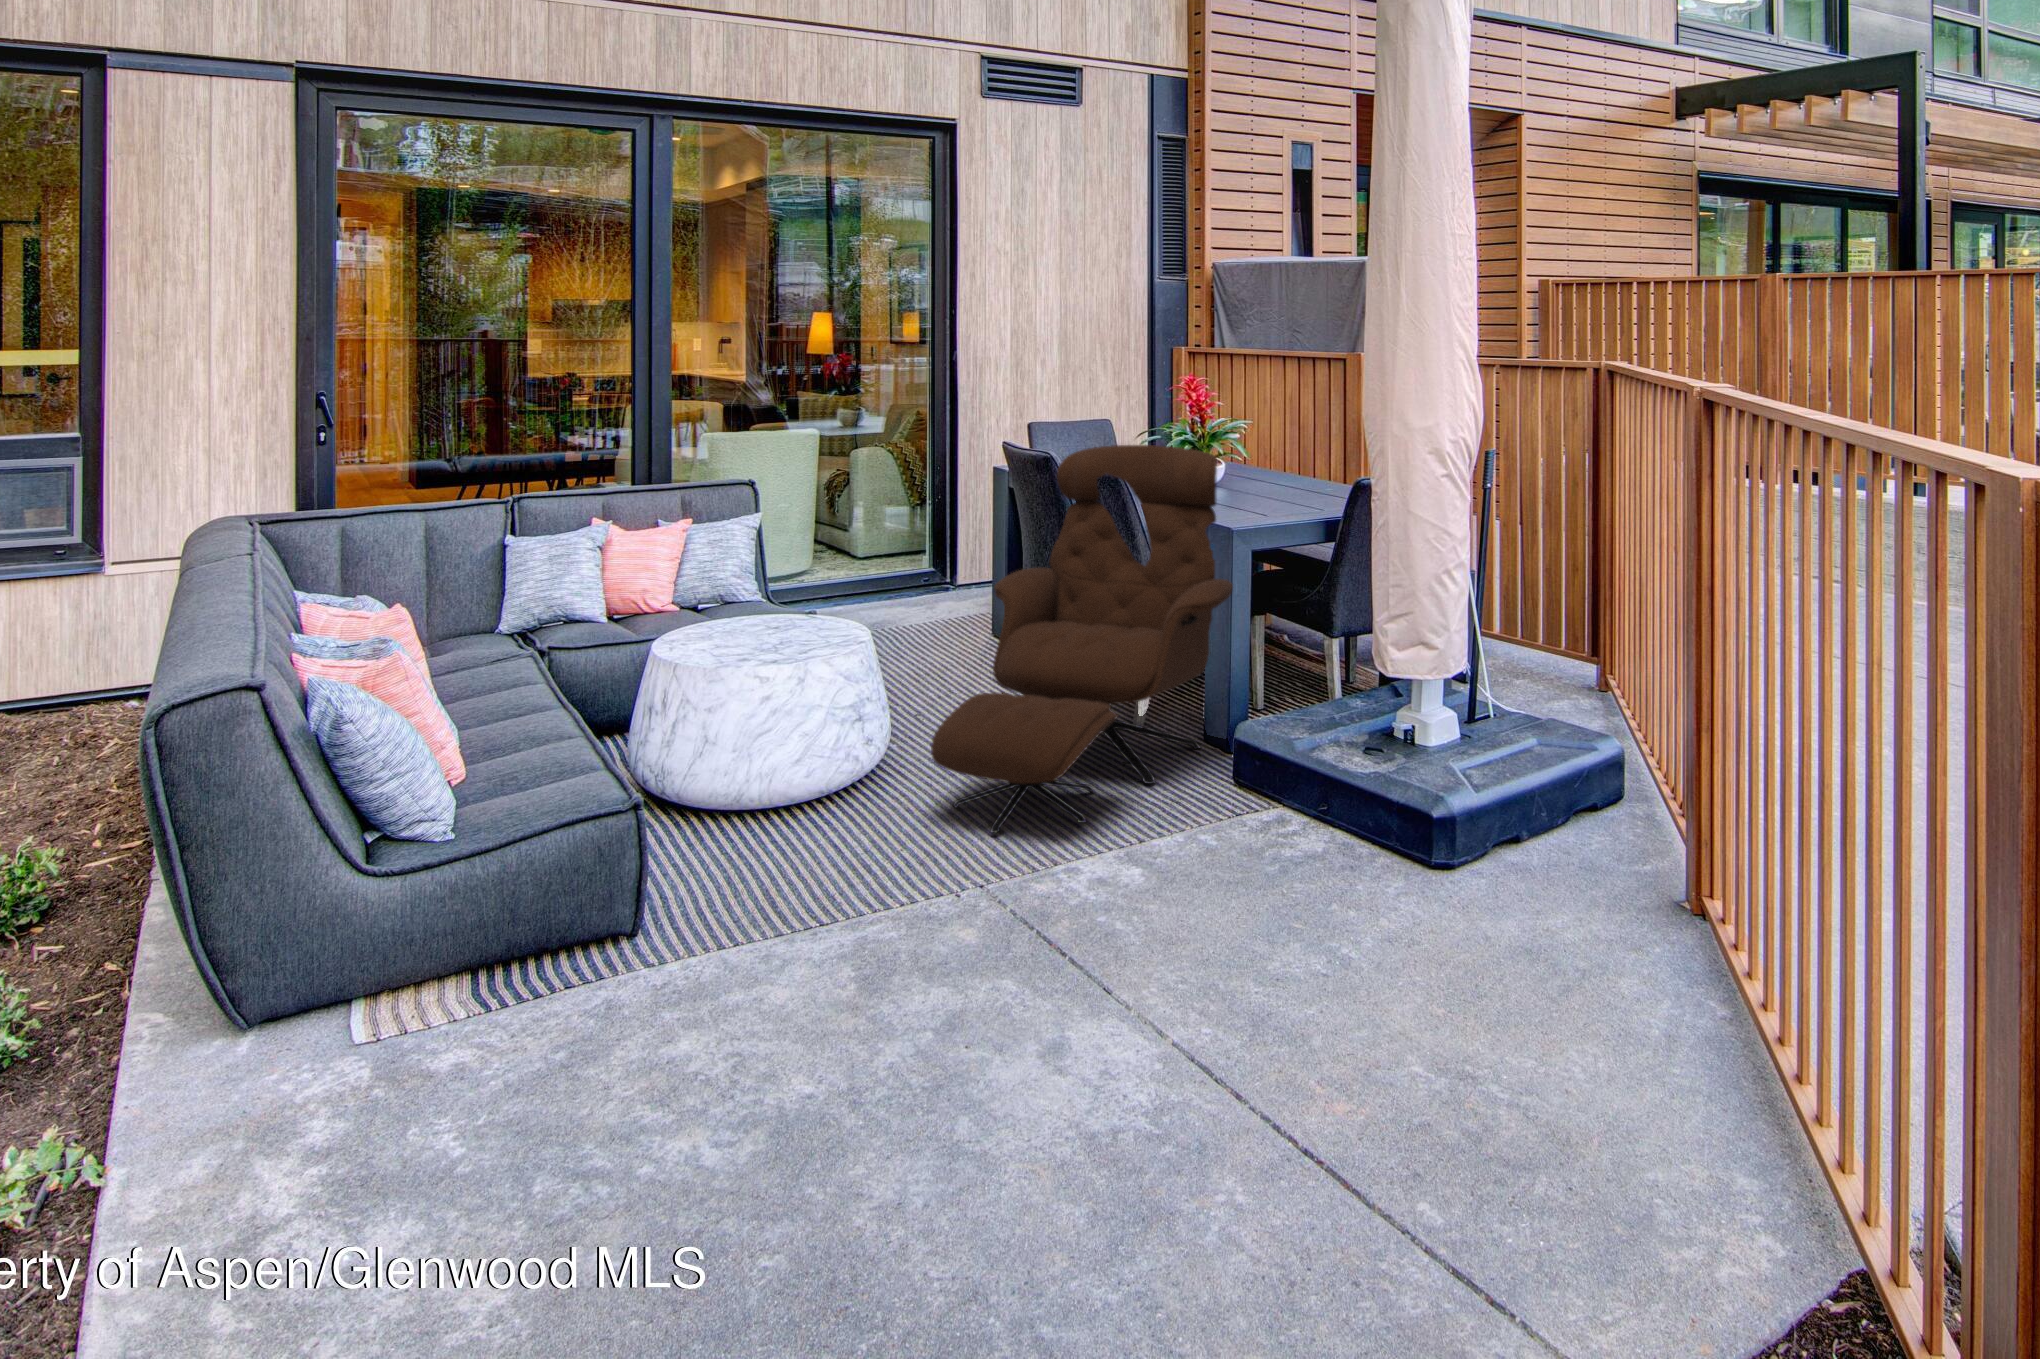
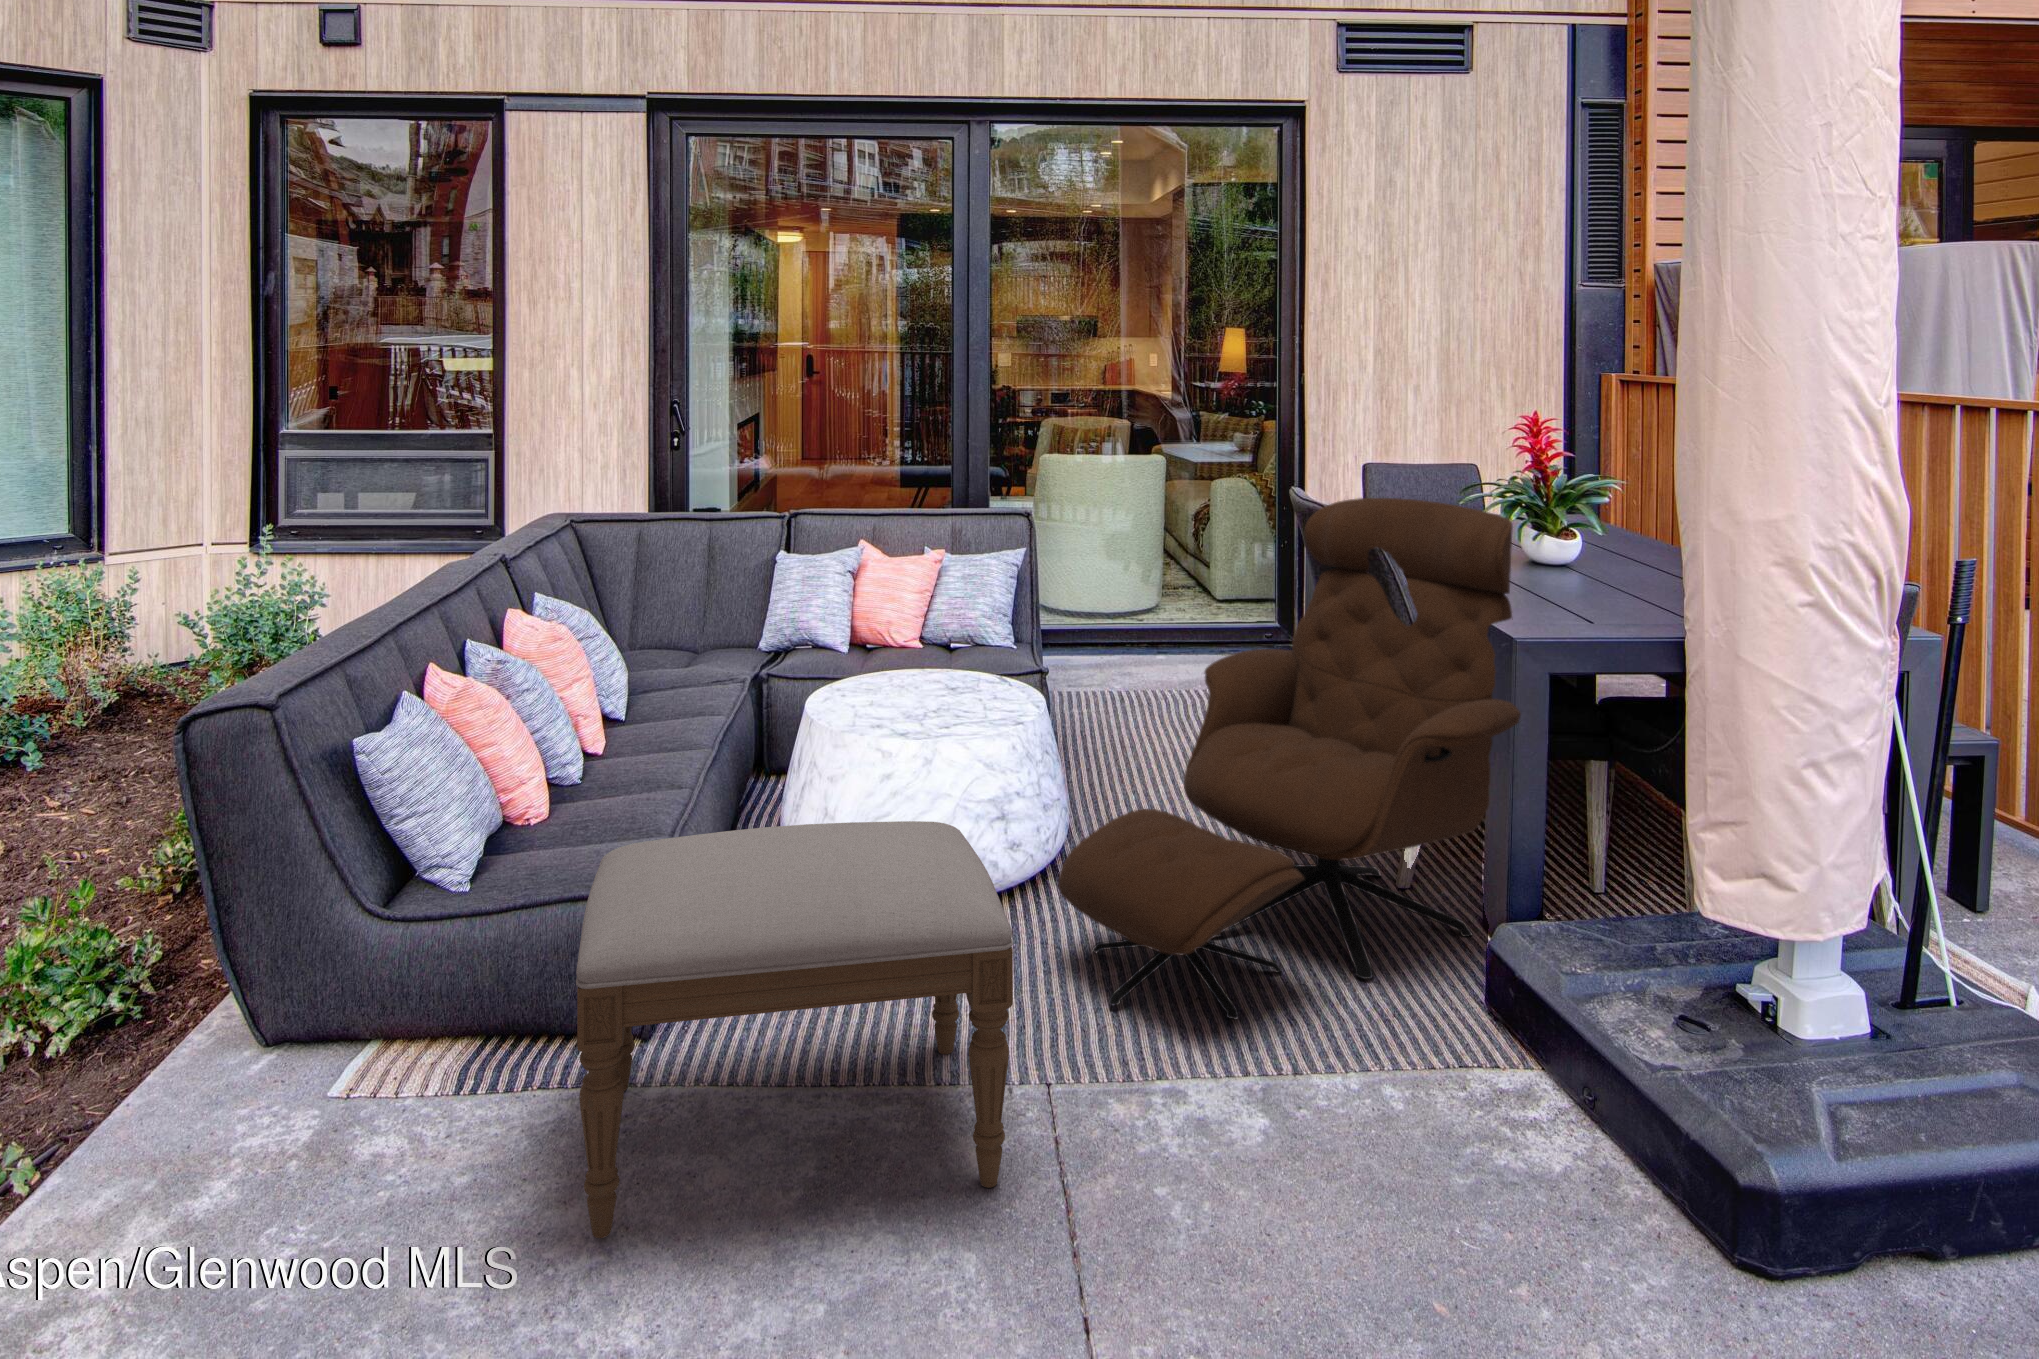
ottoman: none [618,709,1004,1046] -> present [576,821,1013,1238]

